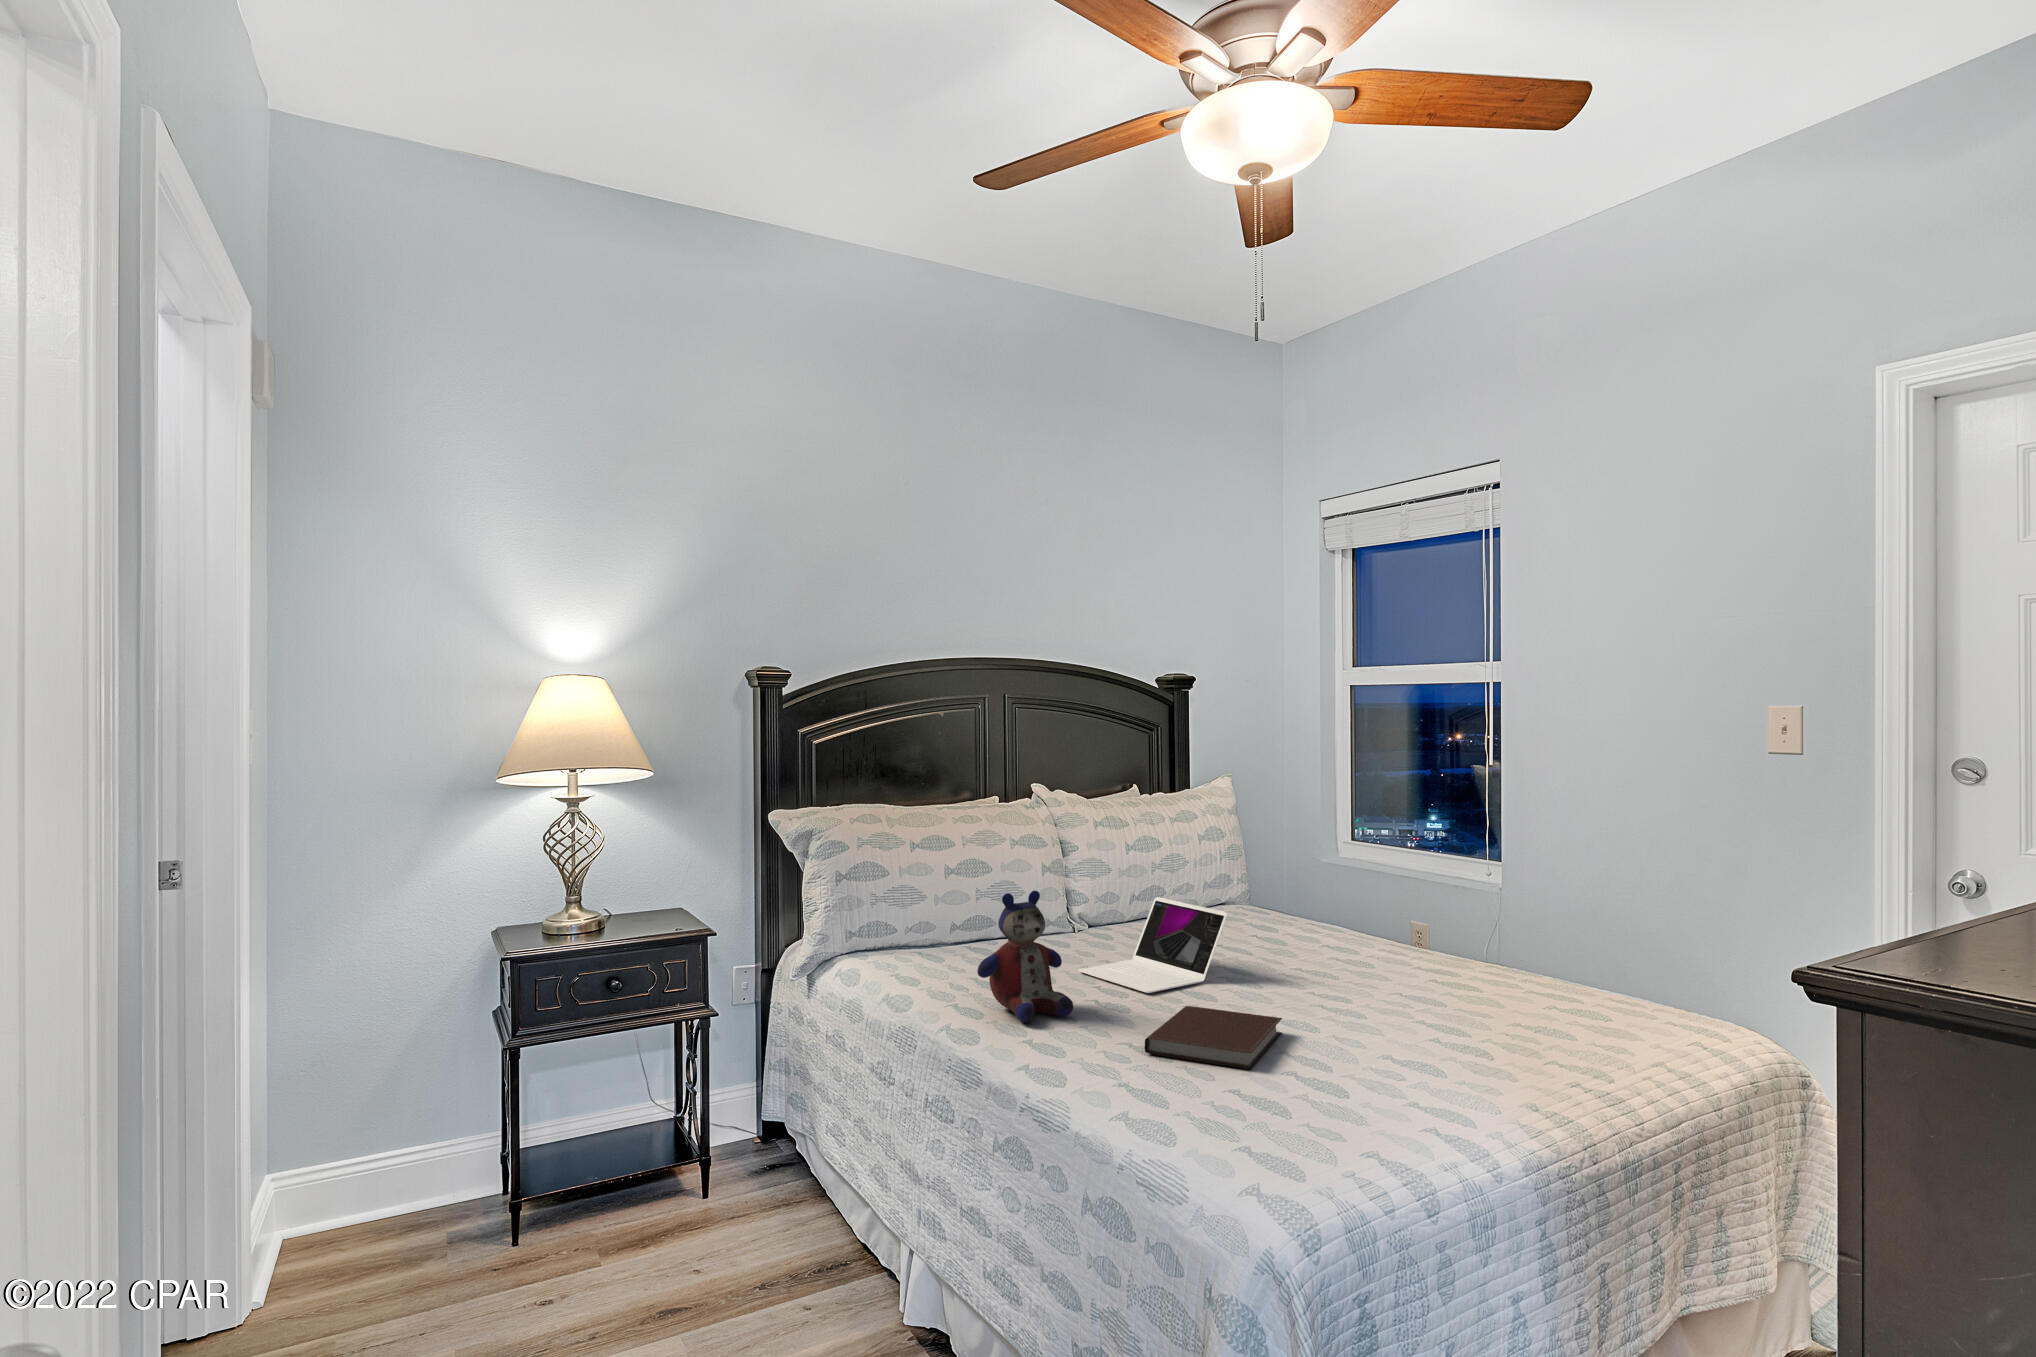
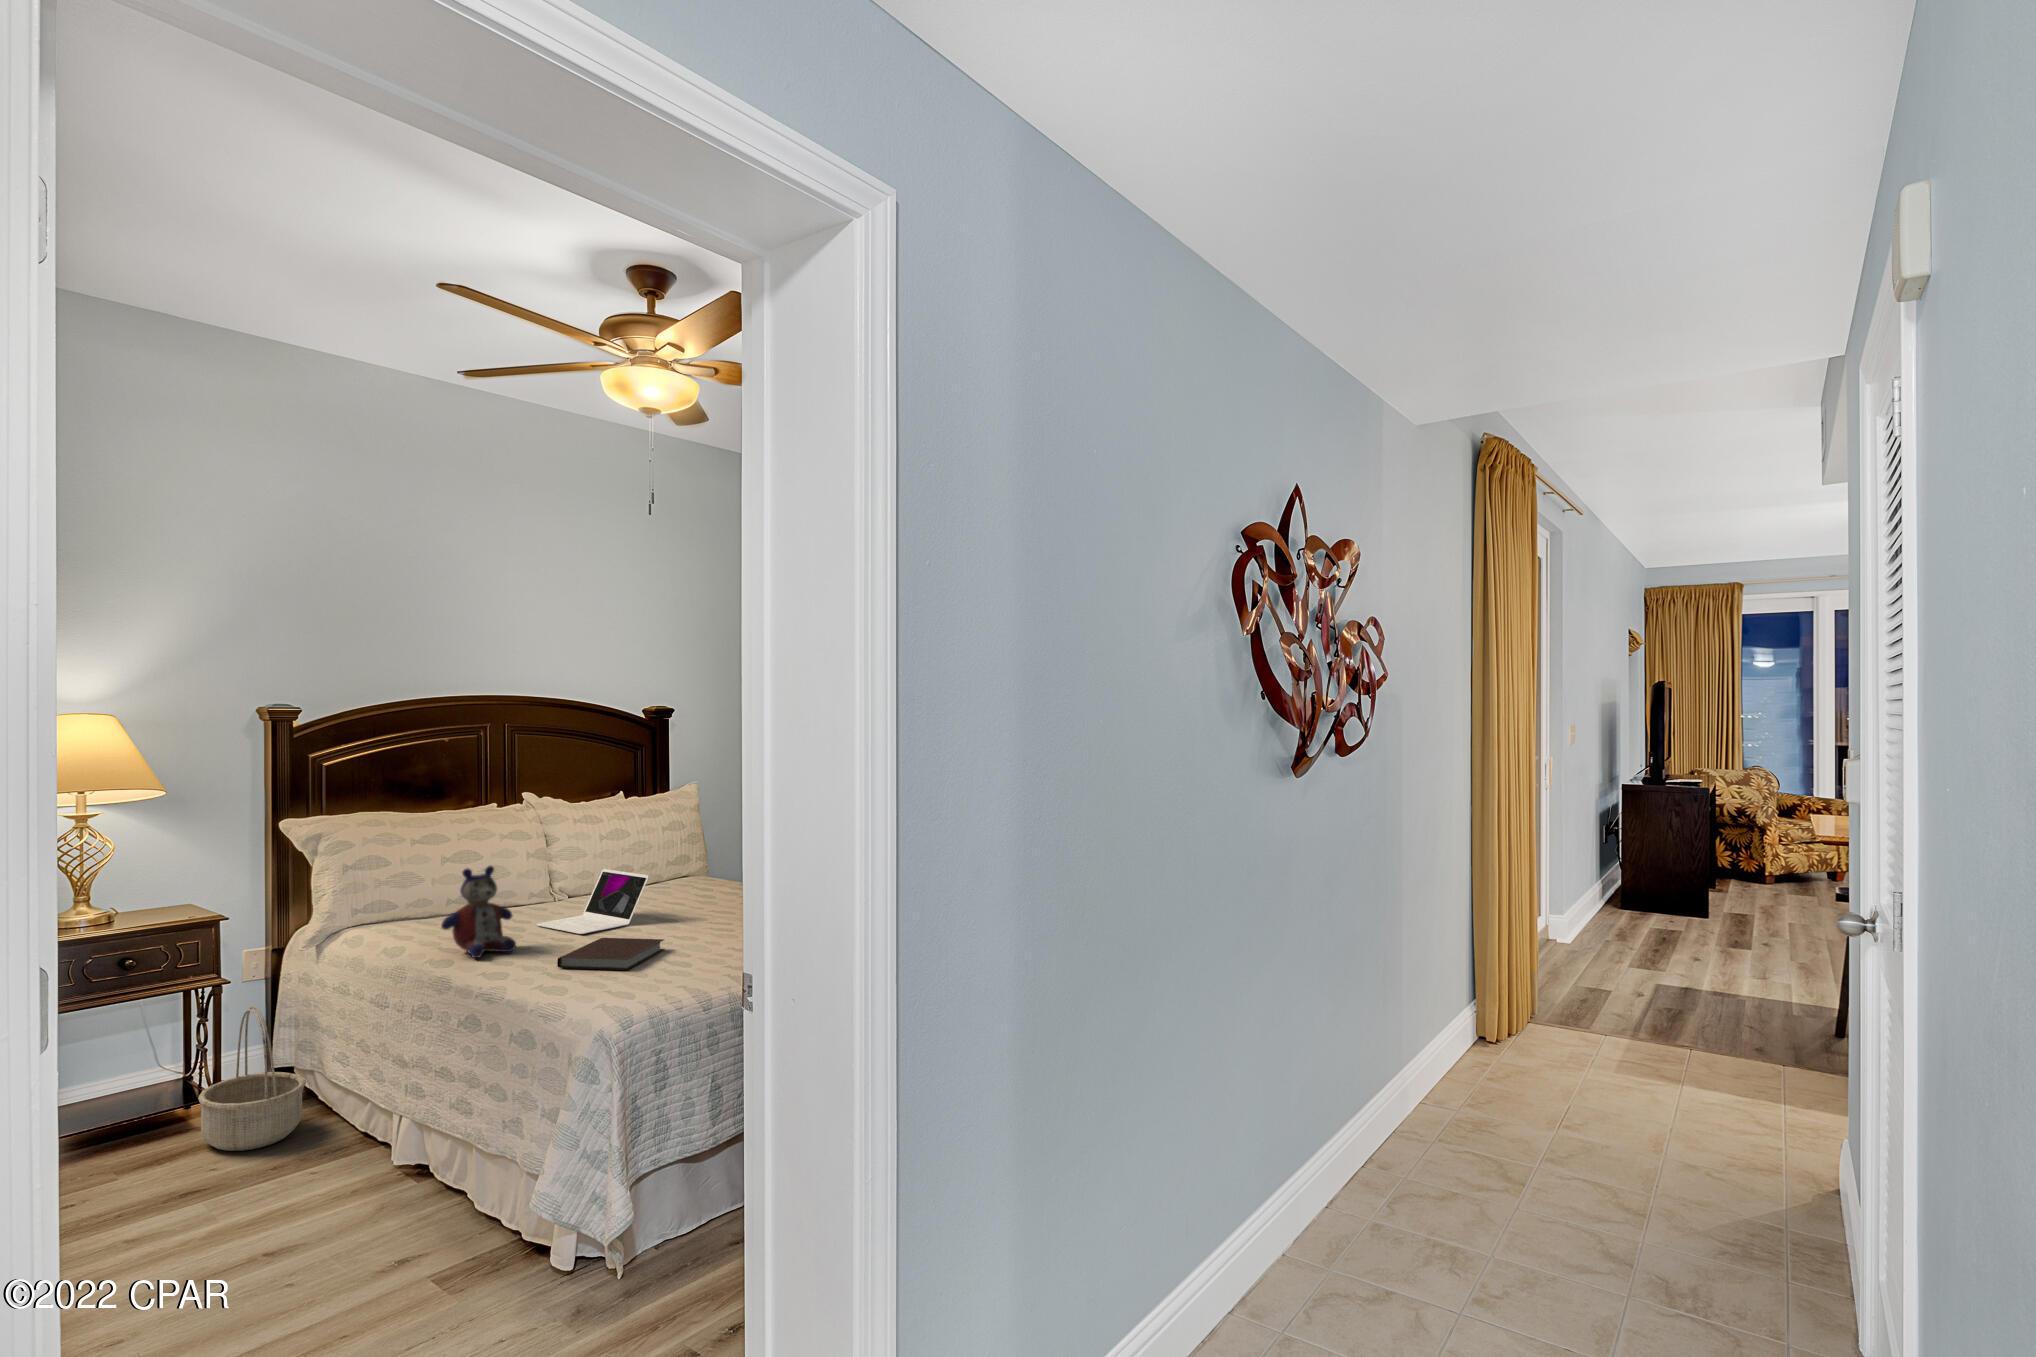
basket: none [693,1047,807,1233] -> present [198,1006,306,1151]

